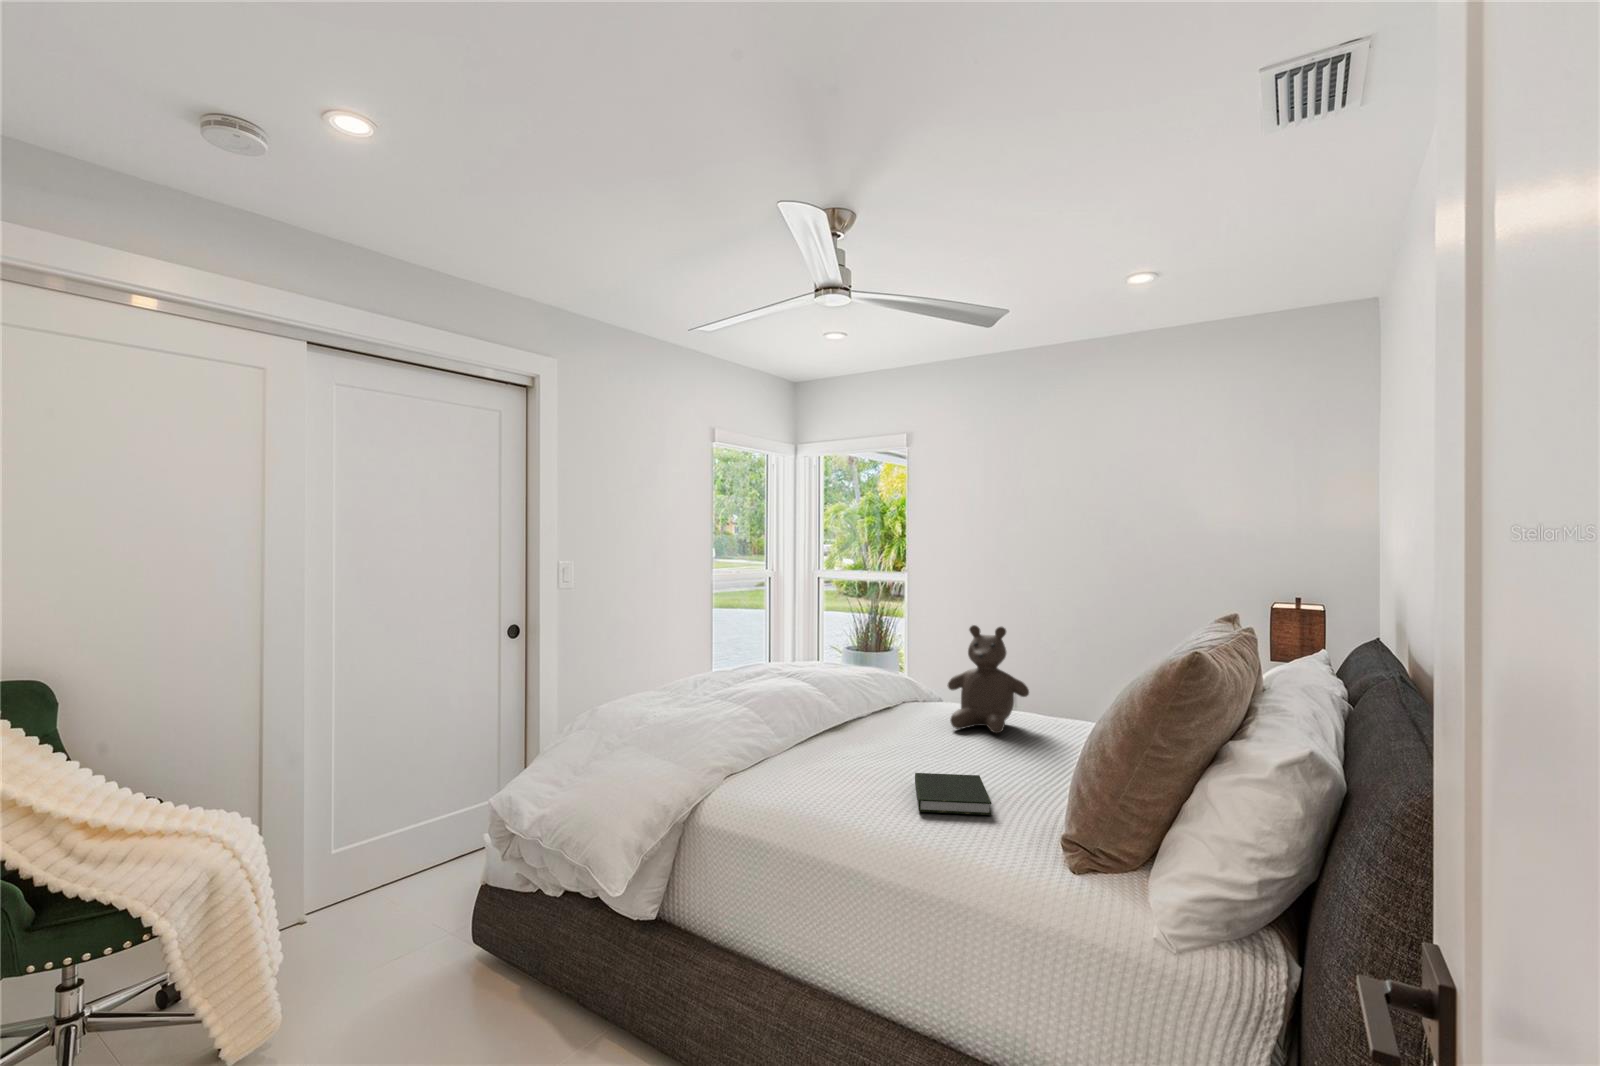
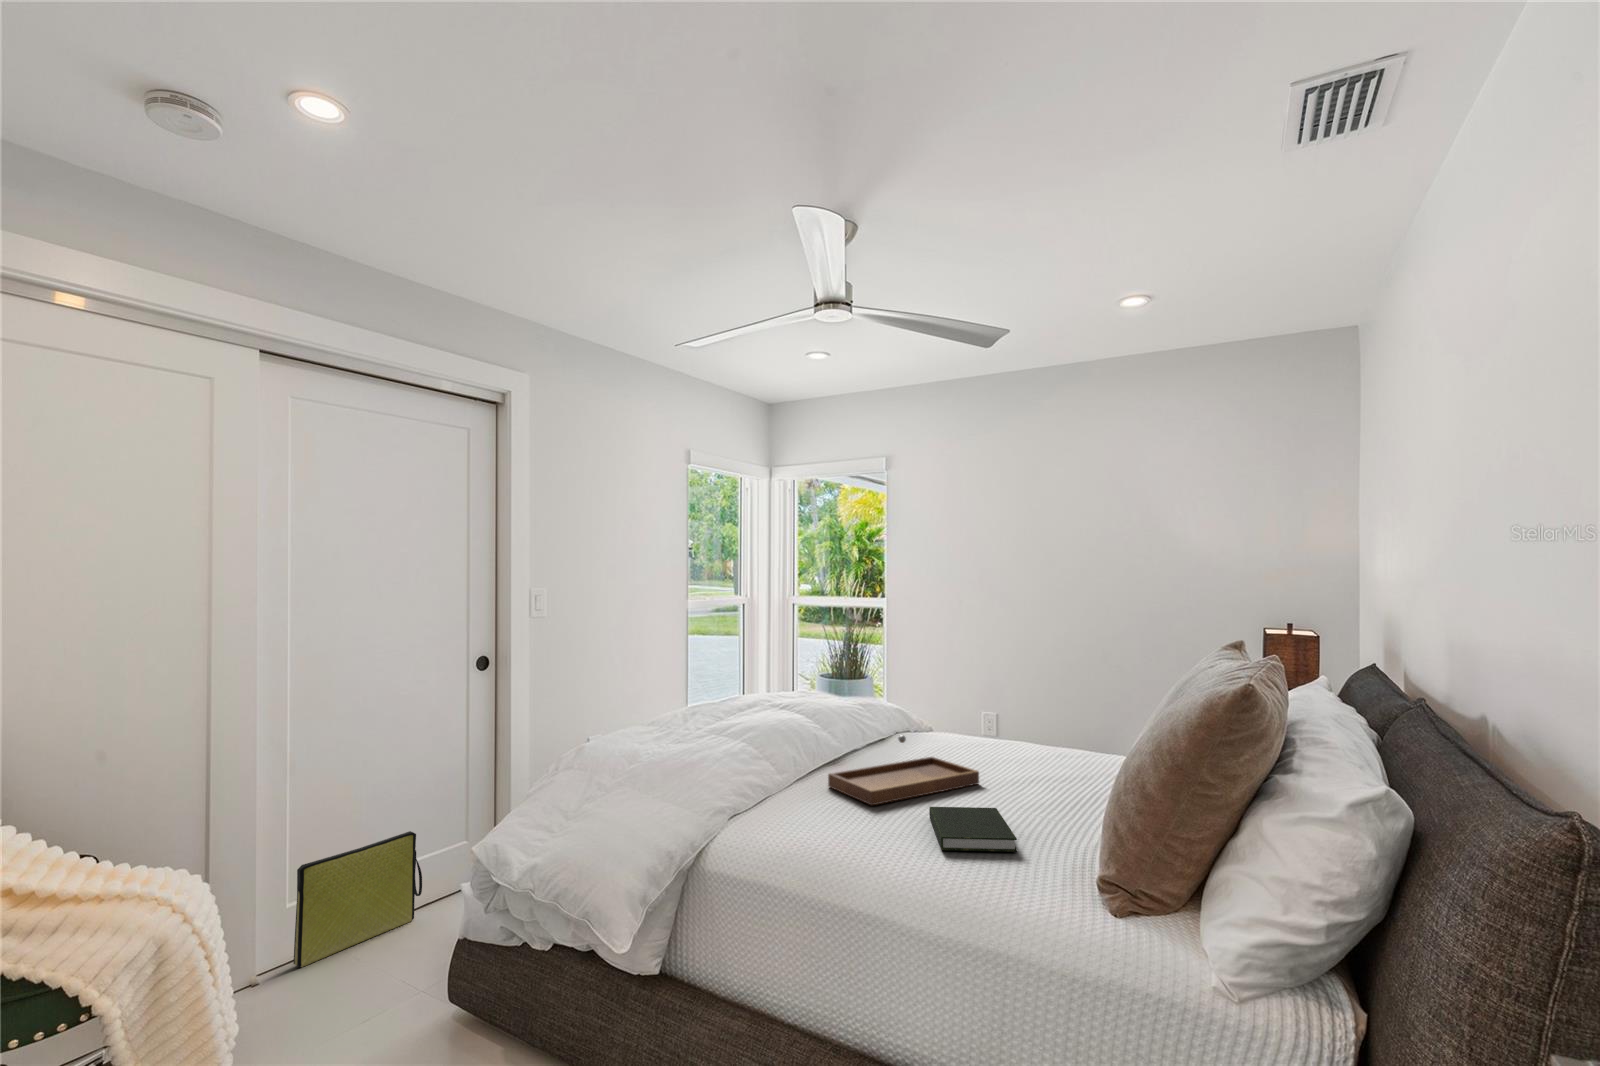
teddy bear: present [947,625,1029,733] -> none [946,649,1030,761]
tray: none [824,706,971,771] -> present [828,735,979,805]
bag: none [336,791,454,912] -> present [294,831,422,968]

